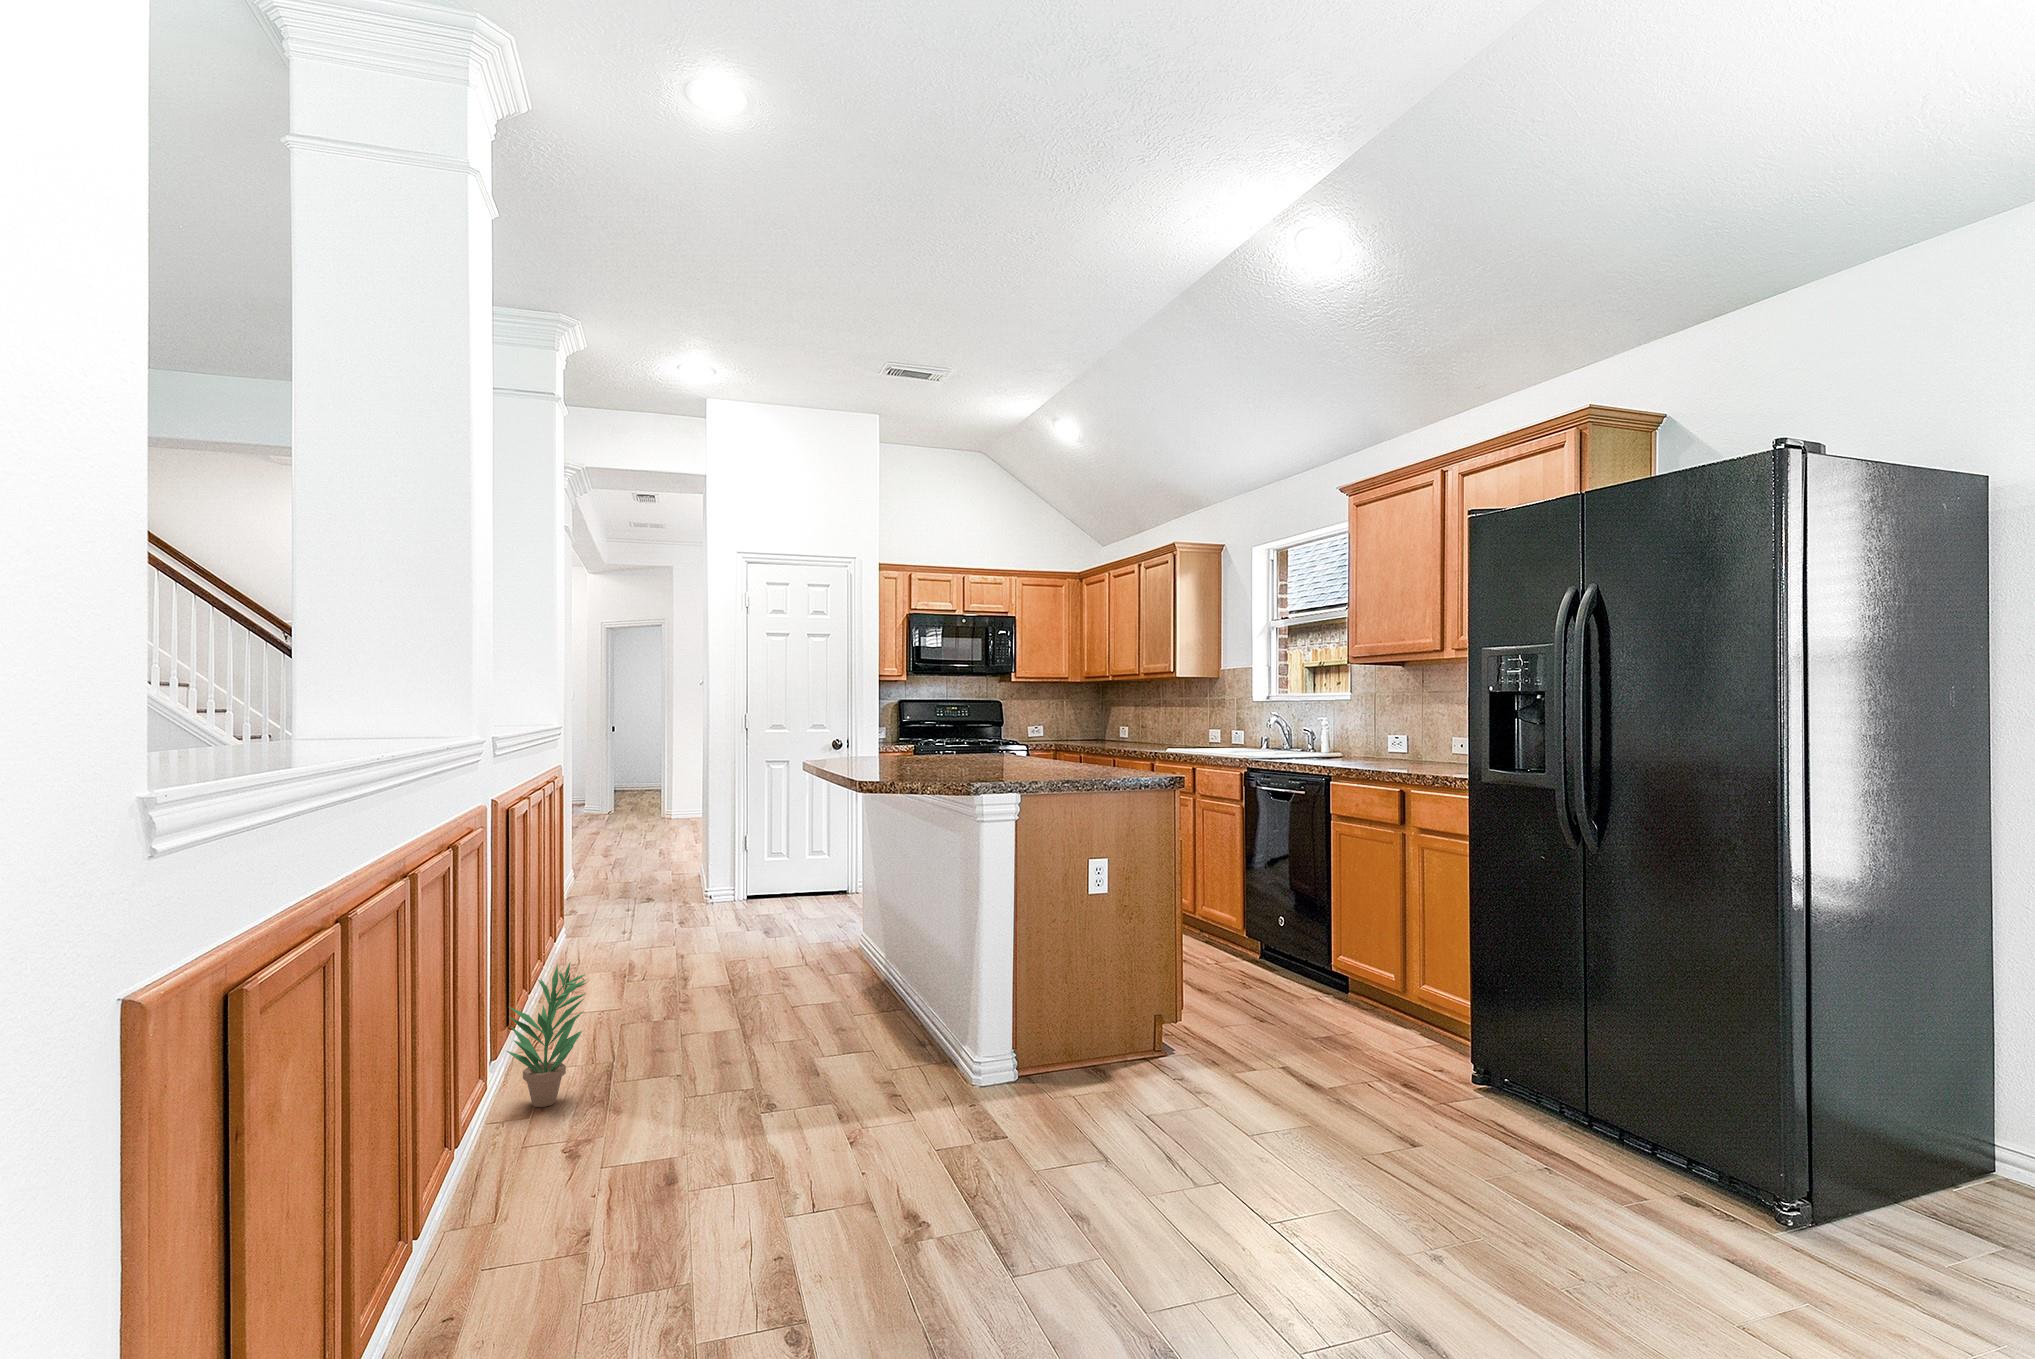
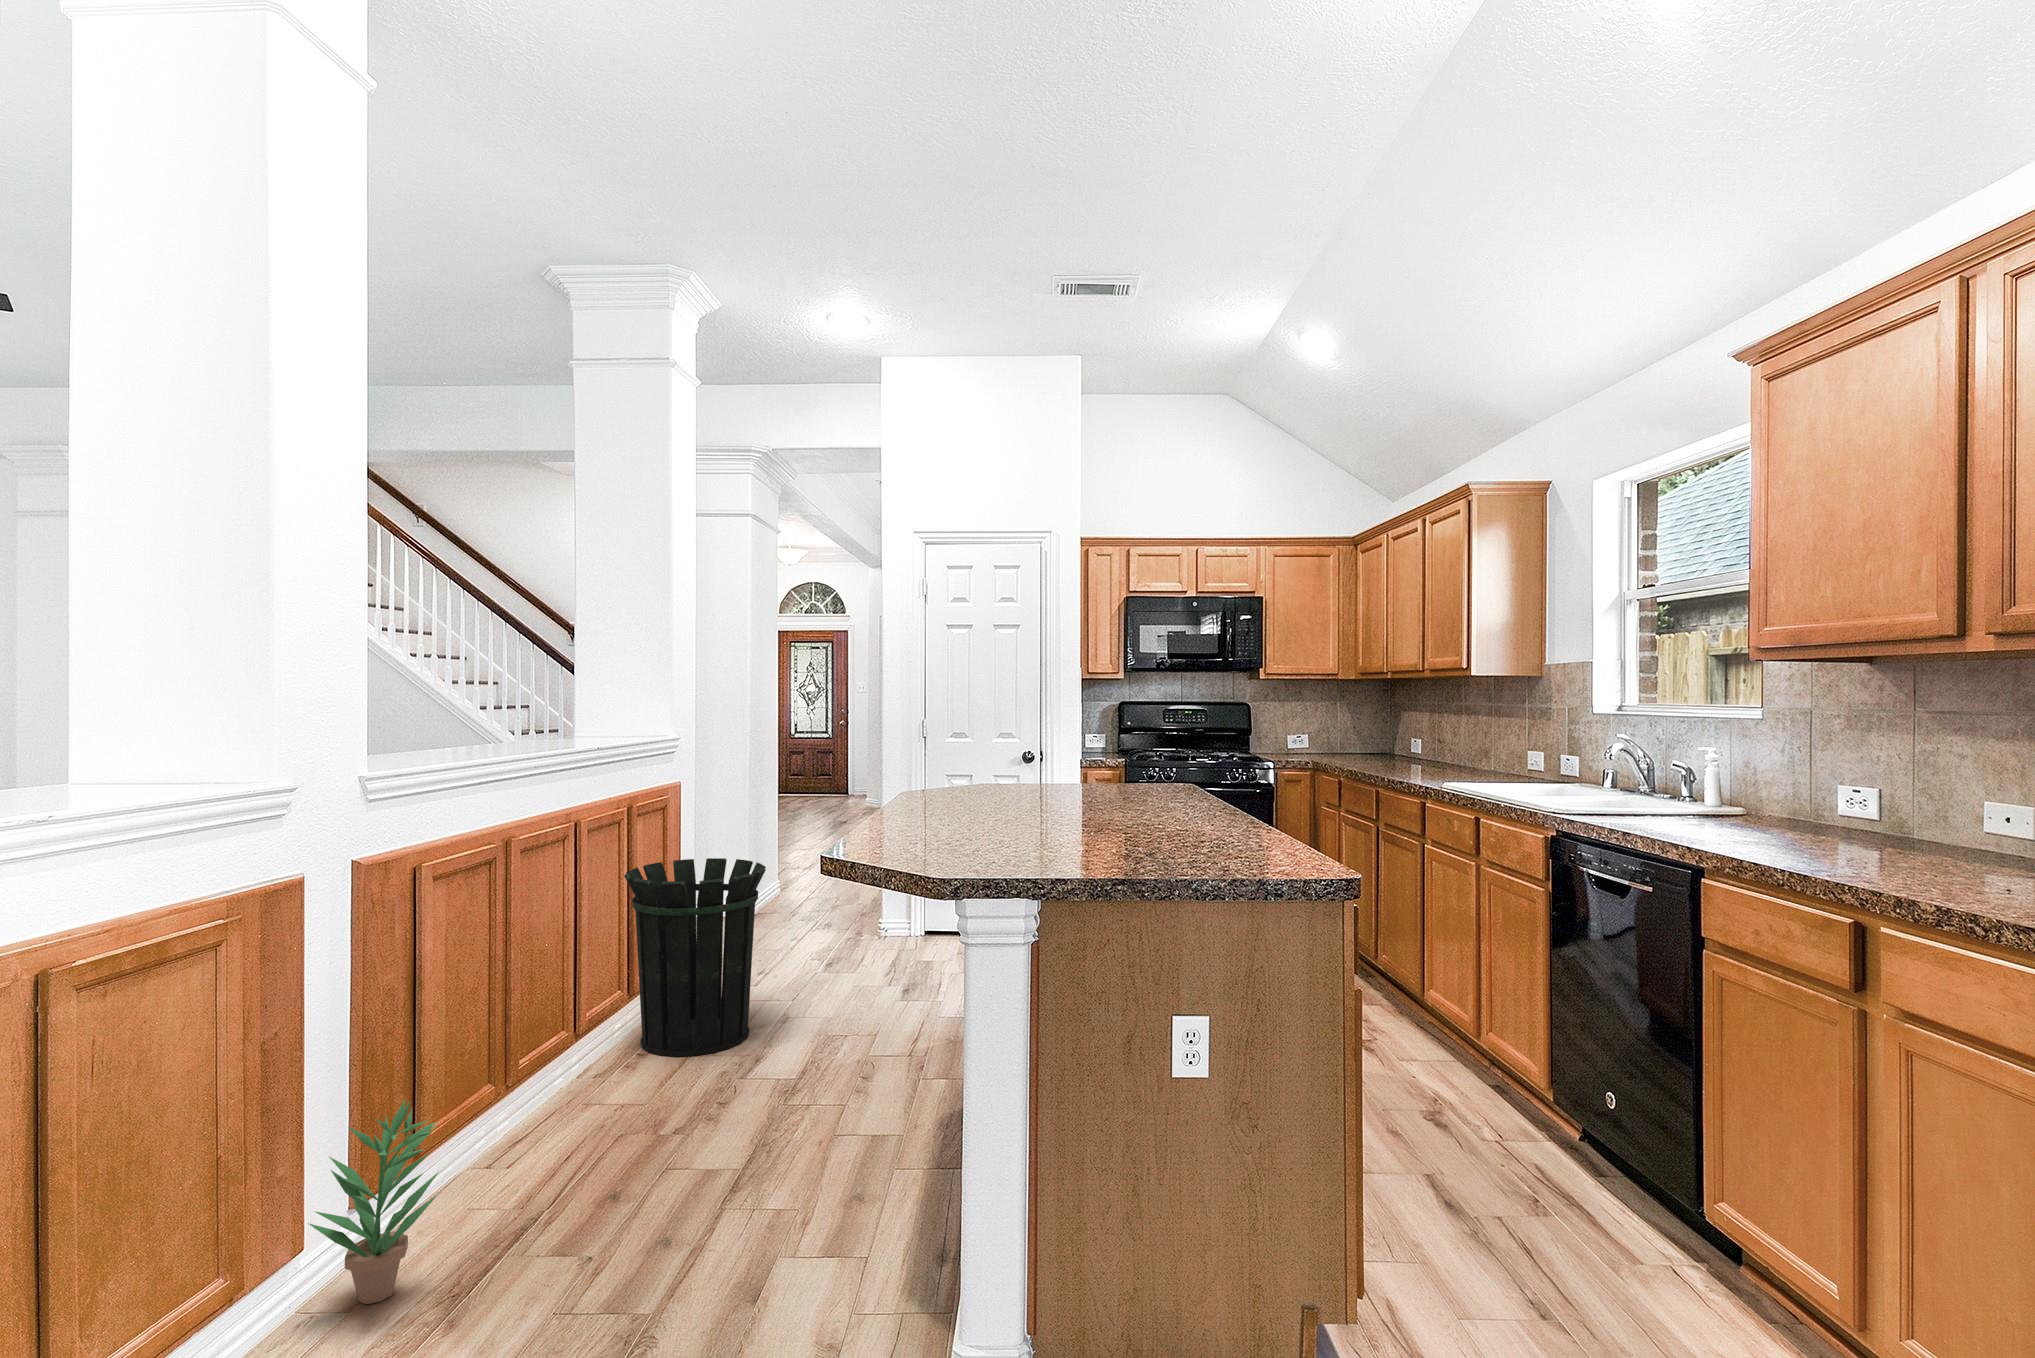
waste bin: none [561,824,680,980] -> present [624,858,766,1057]

